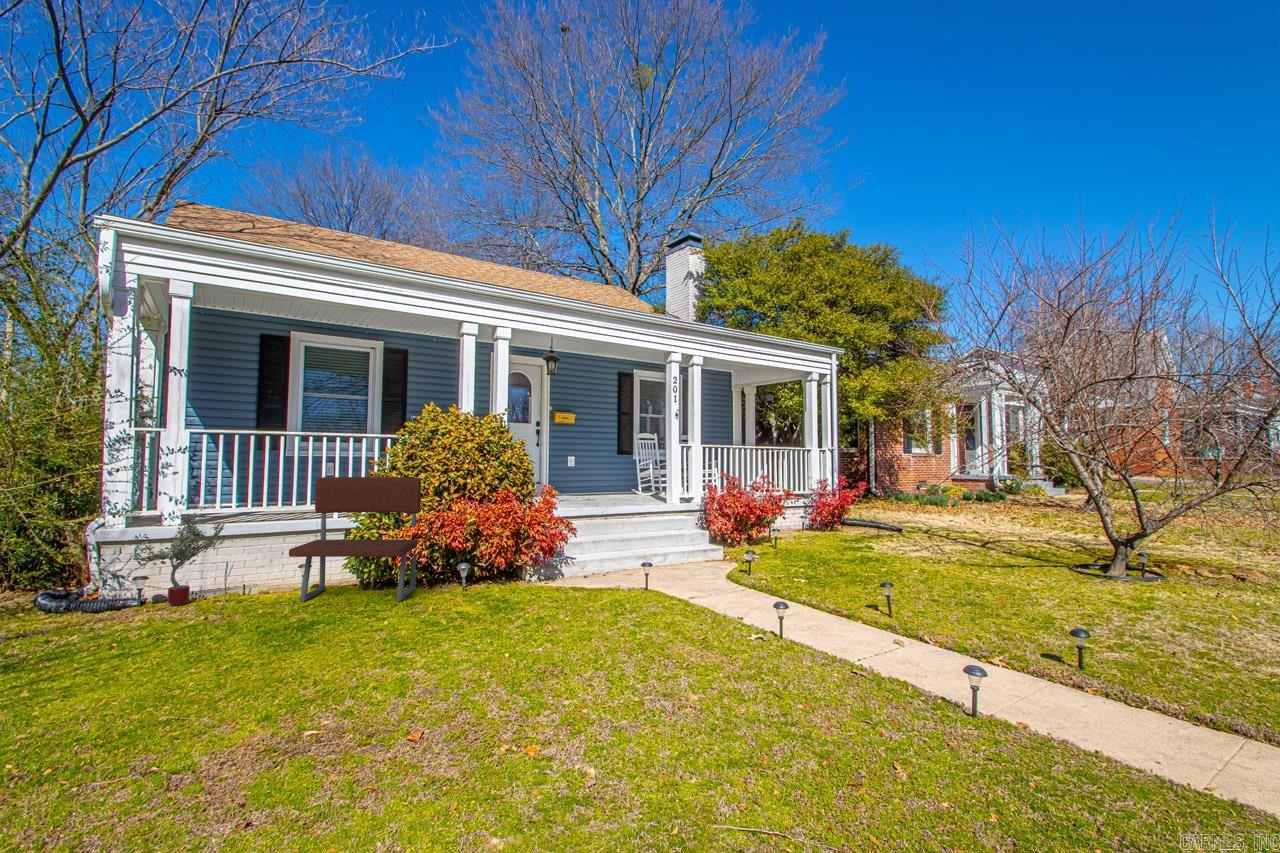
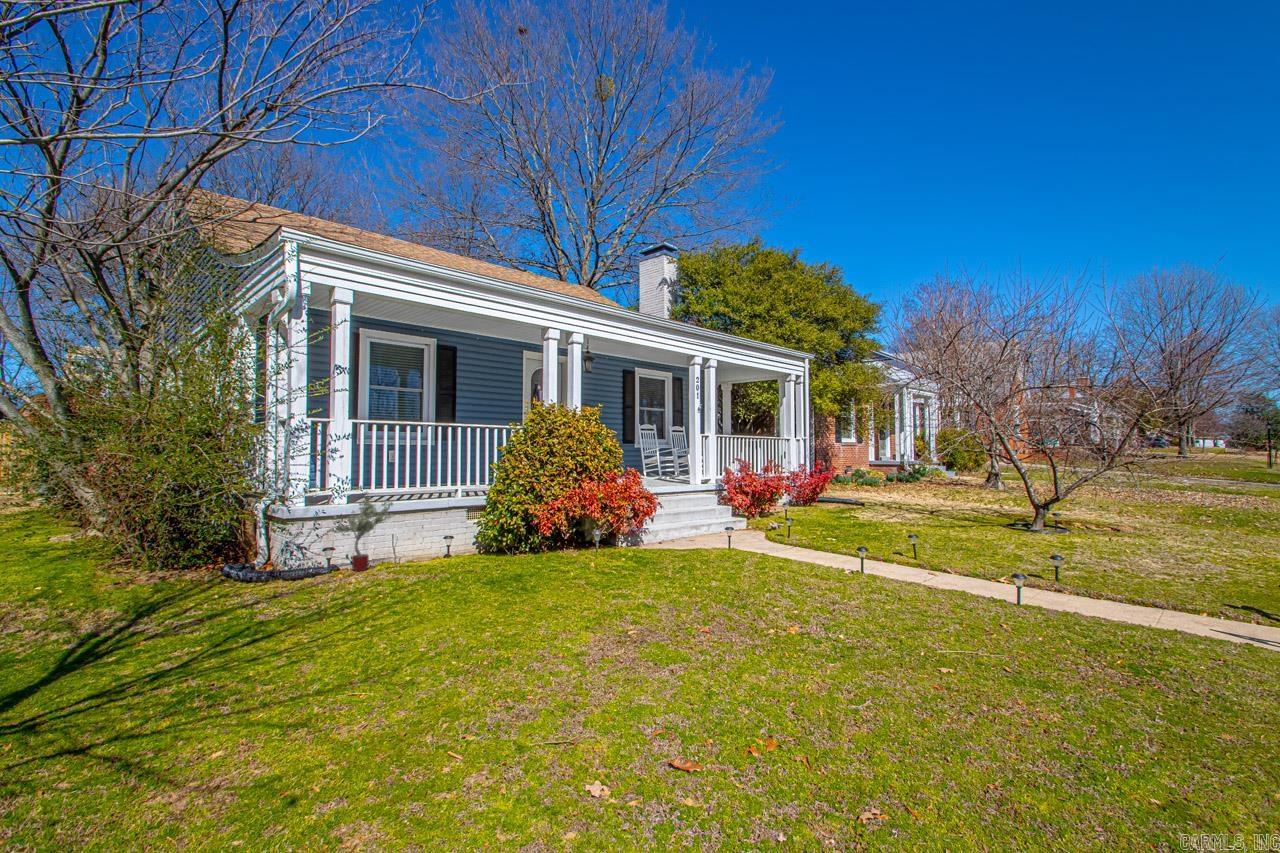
bench: present [289,477,421,602] -> none [458,461,551,565]

